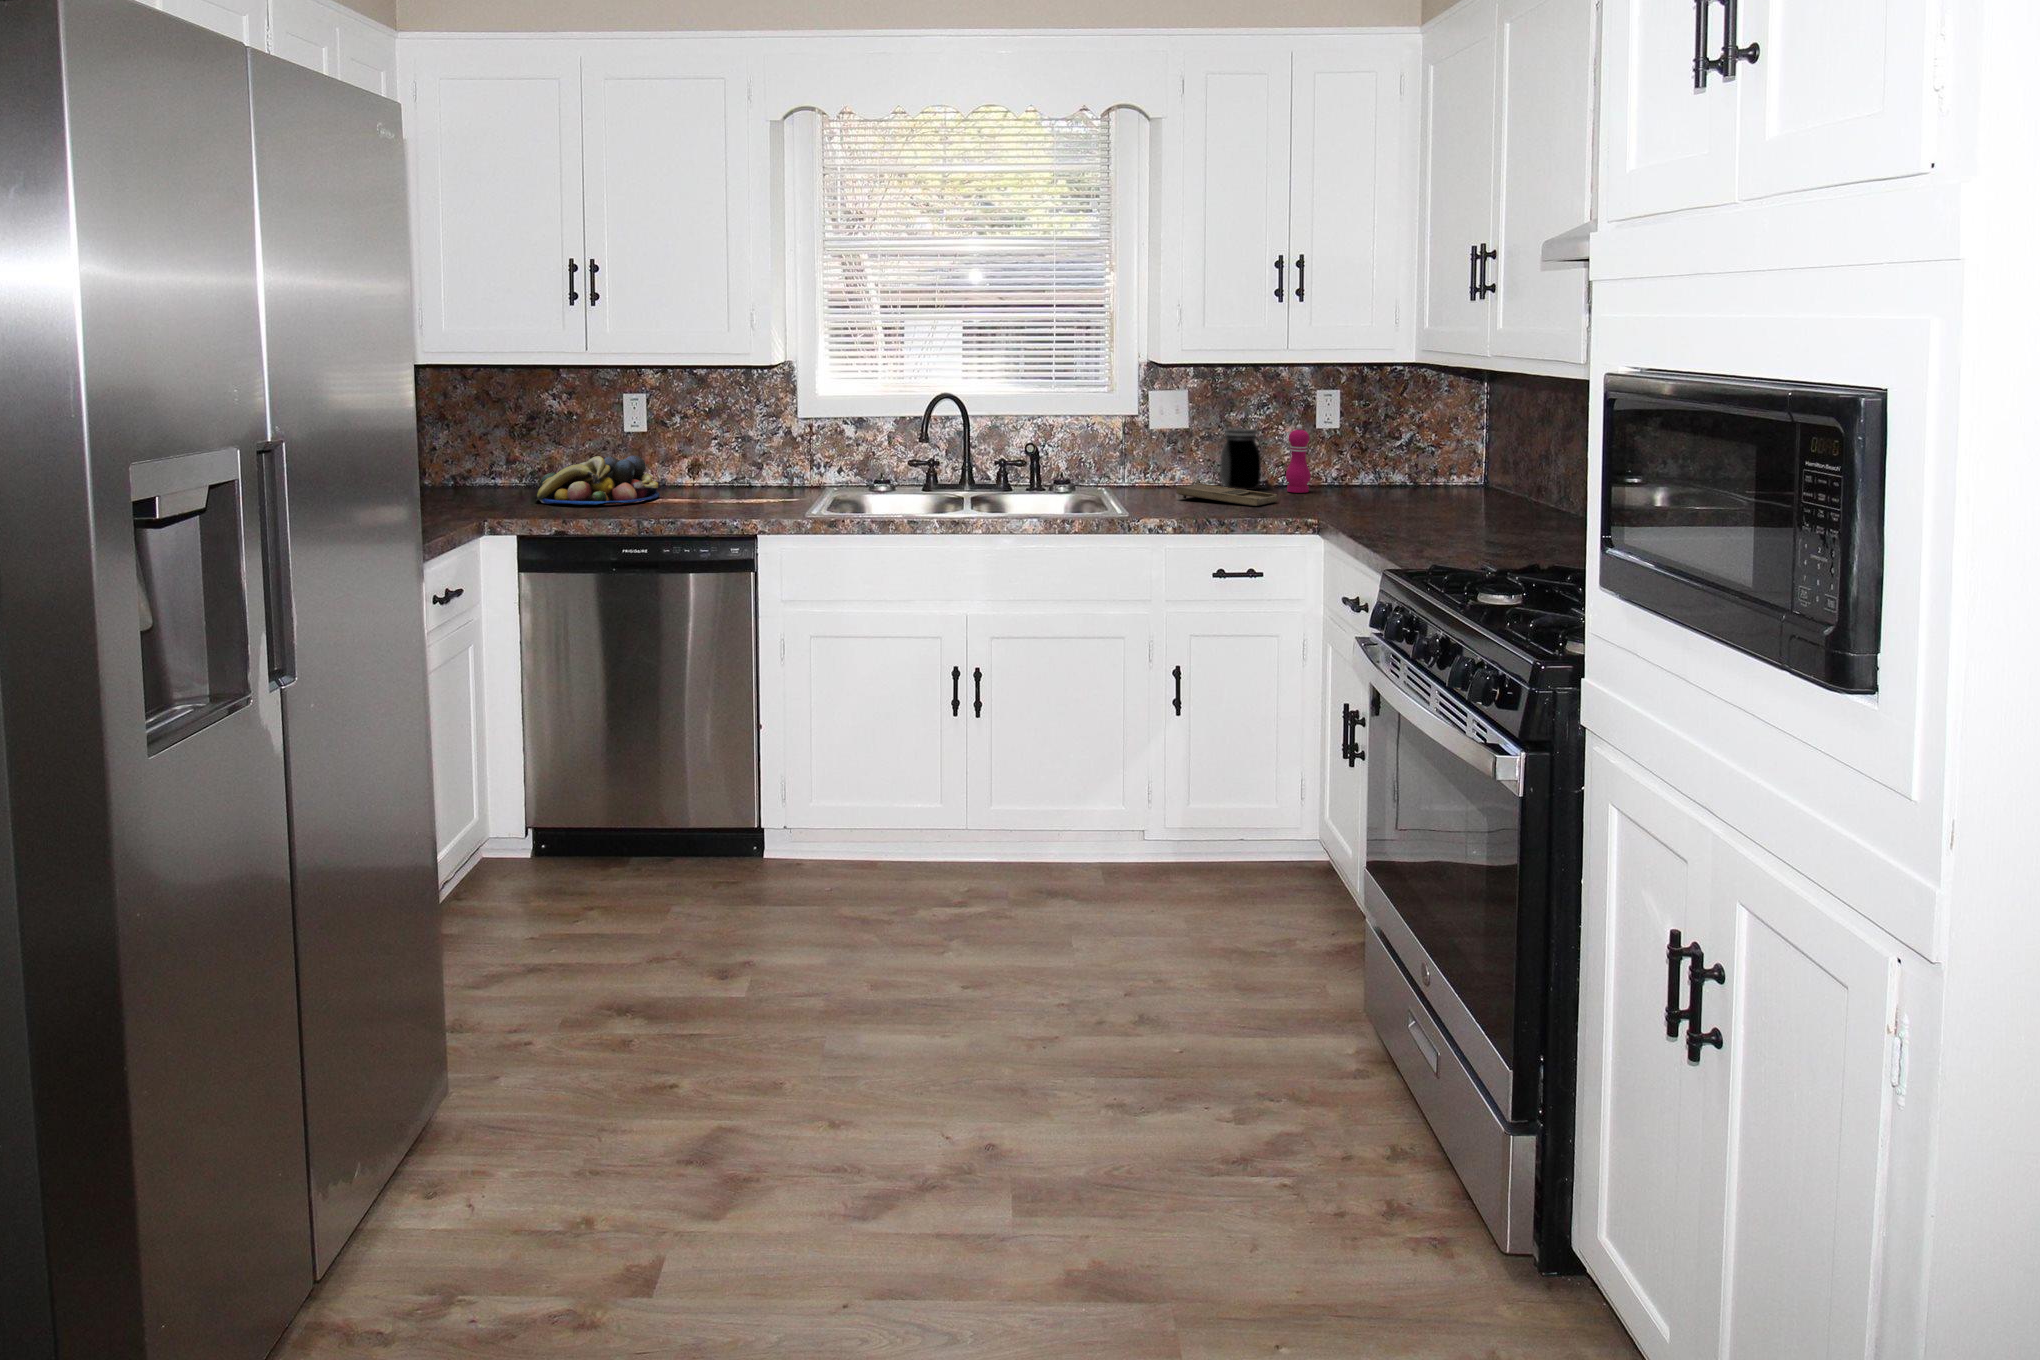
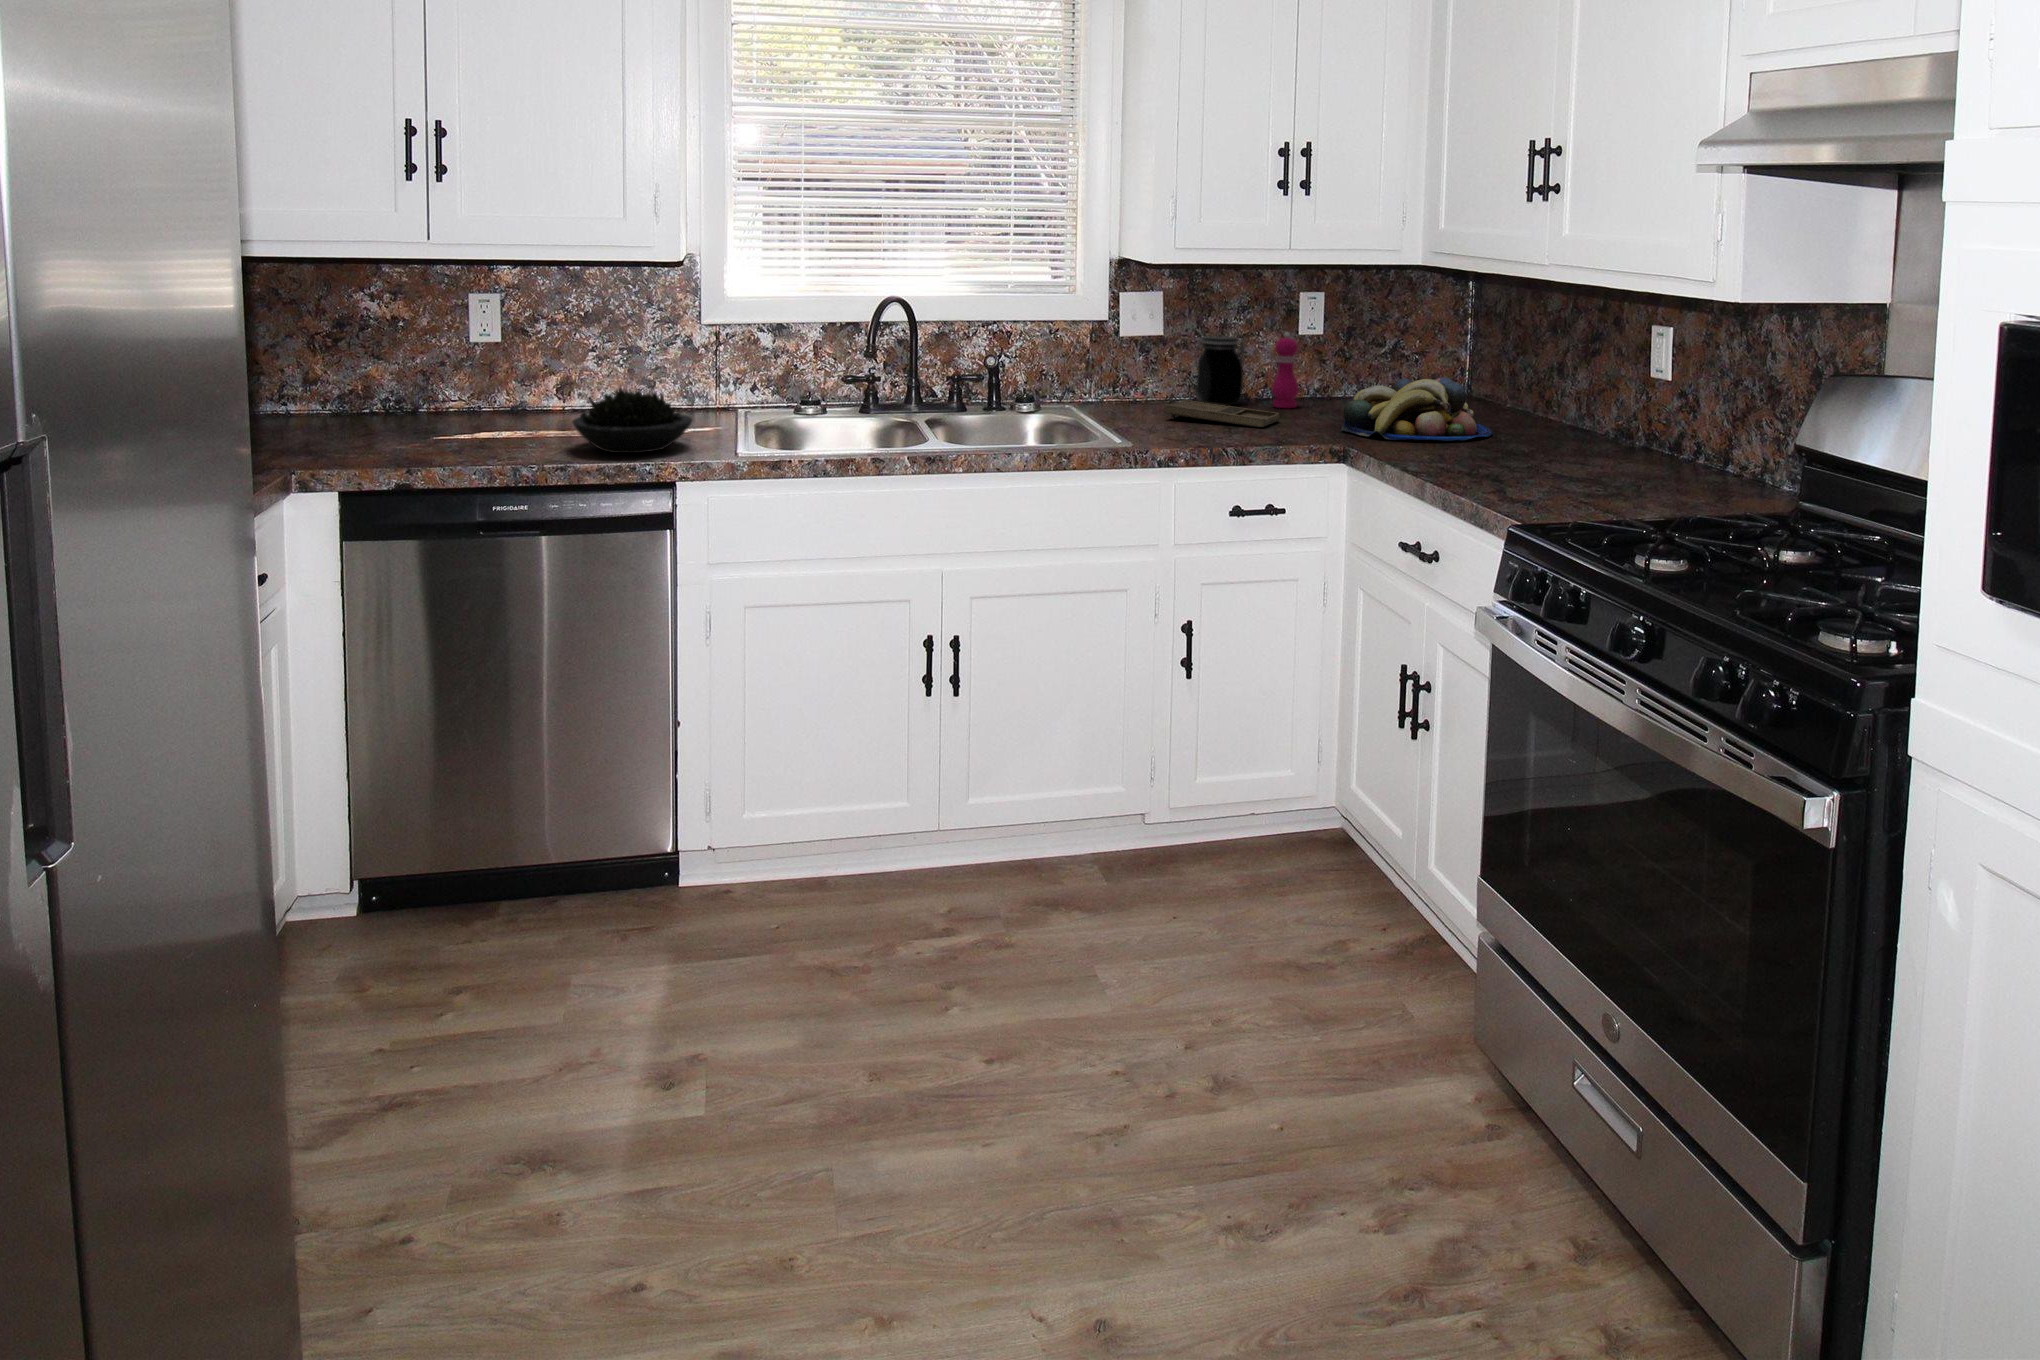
fruit bowl: present [537,456,660,504] -> present [1341,377,1492,441]
succulent plant: none [684,464,775,515] -> present [572,388,692,453]

